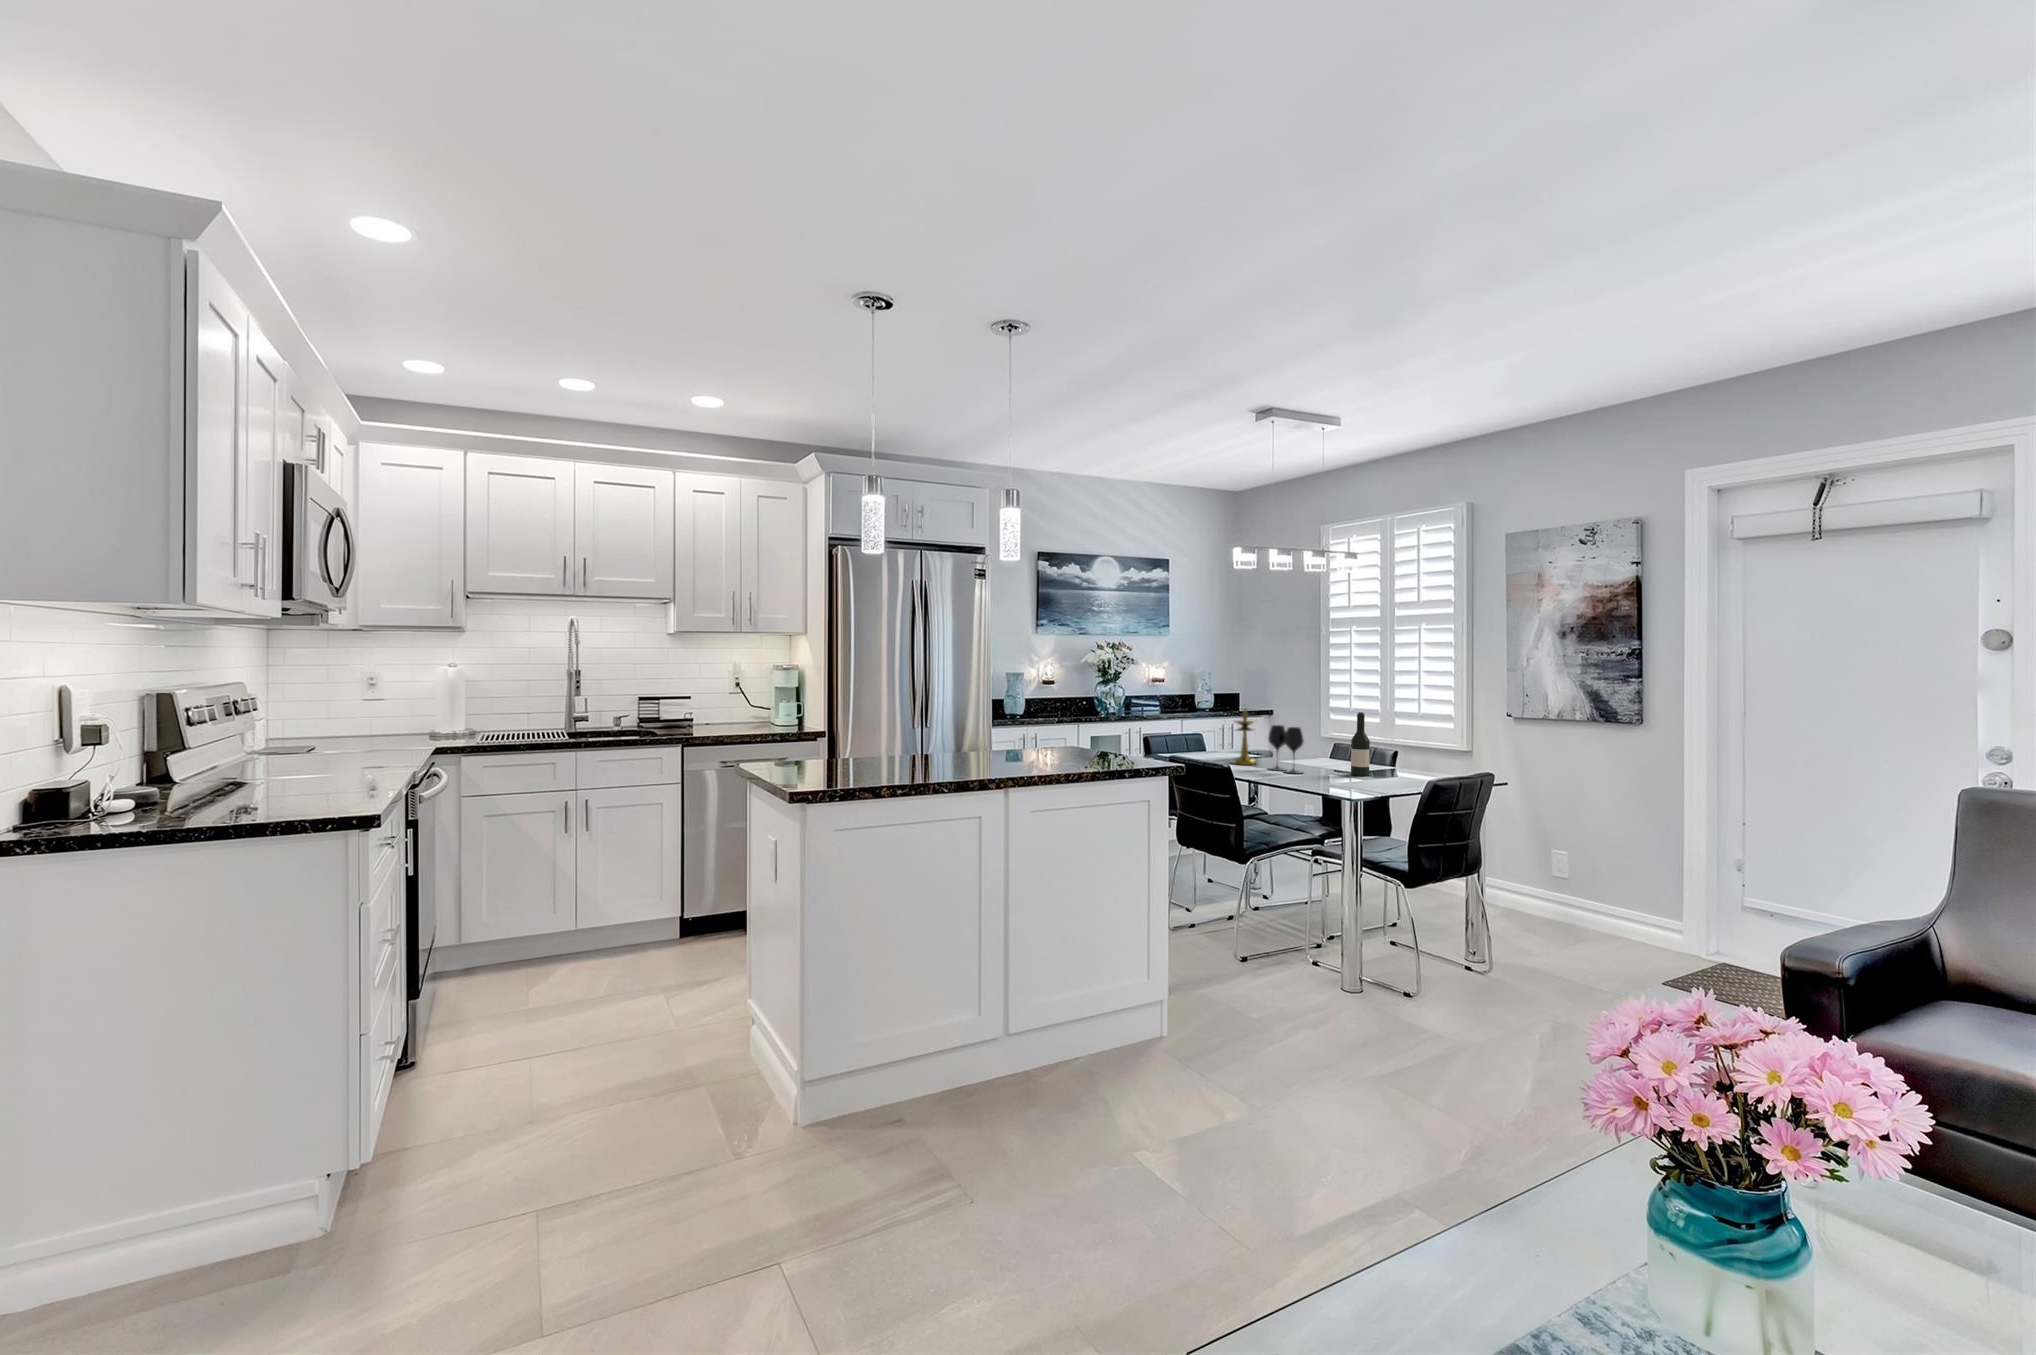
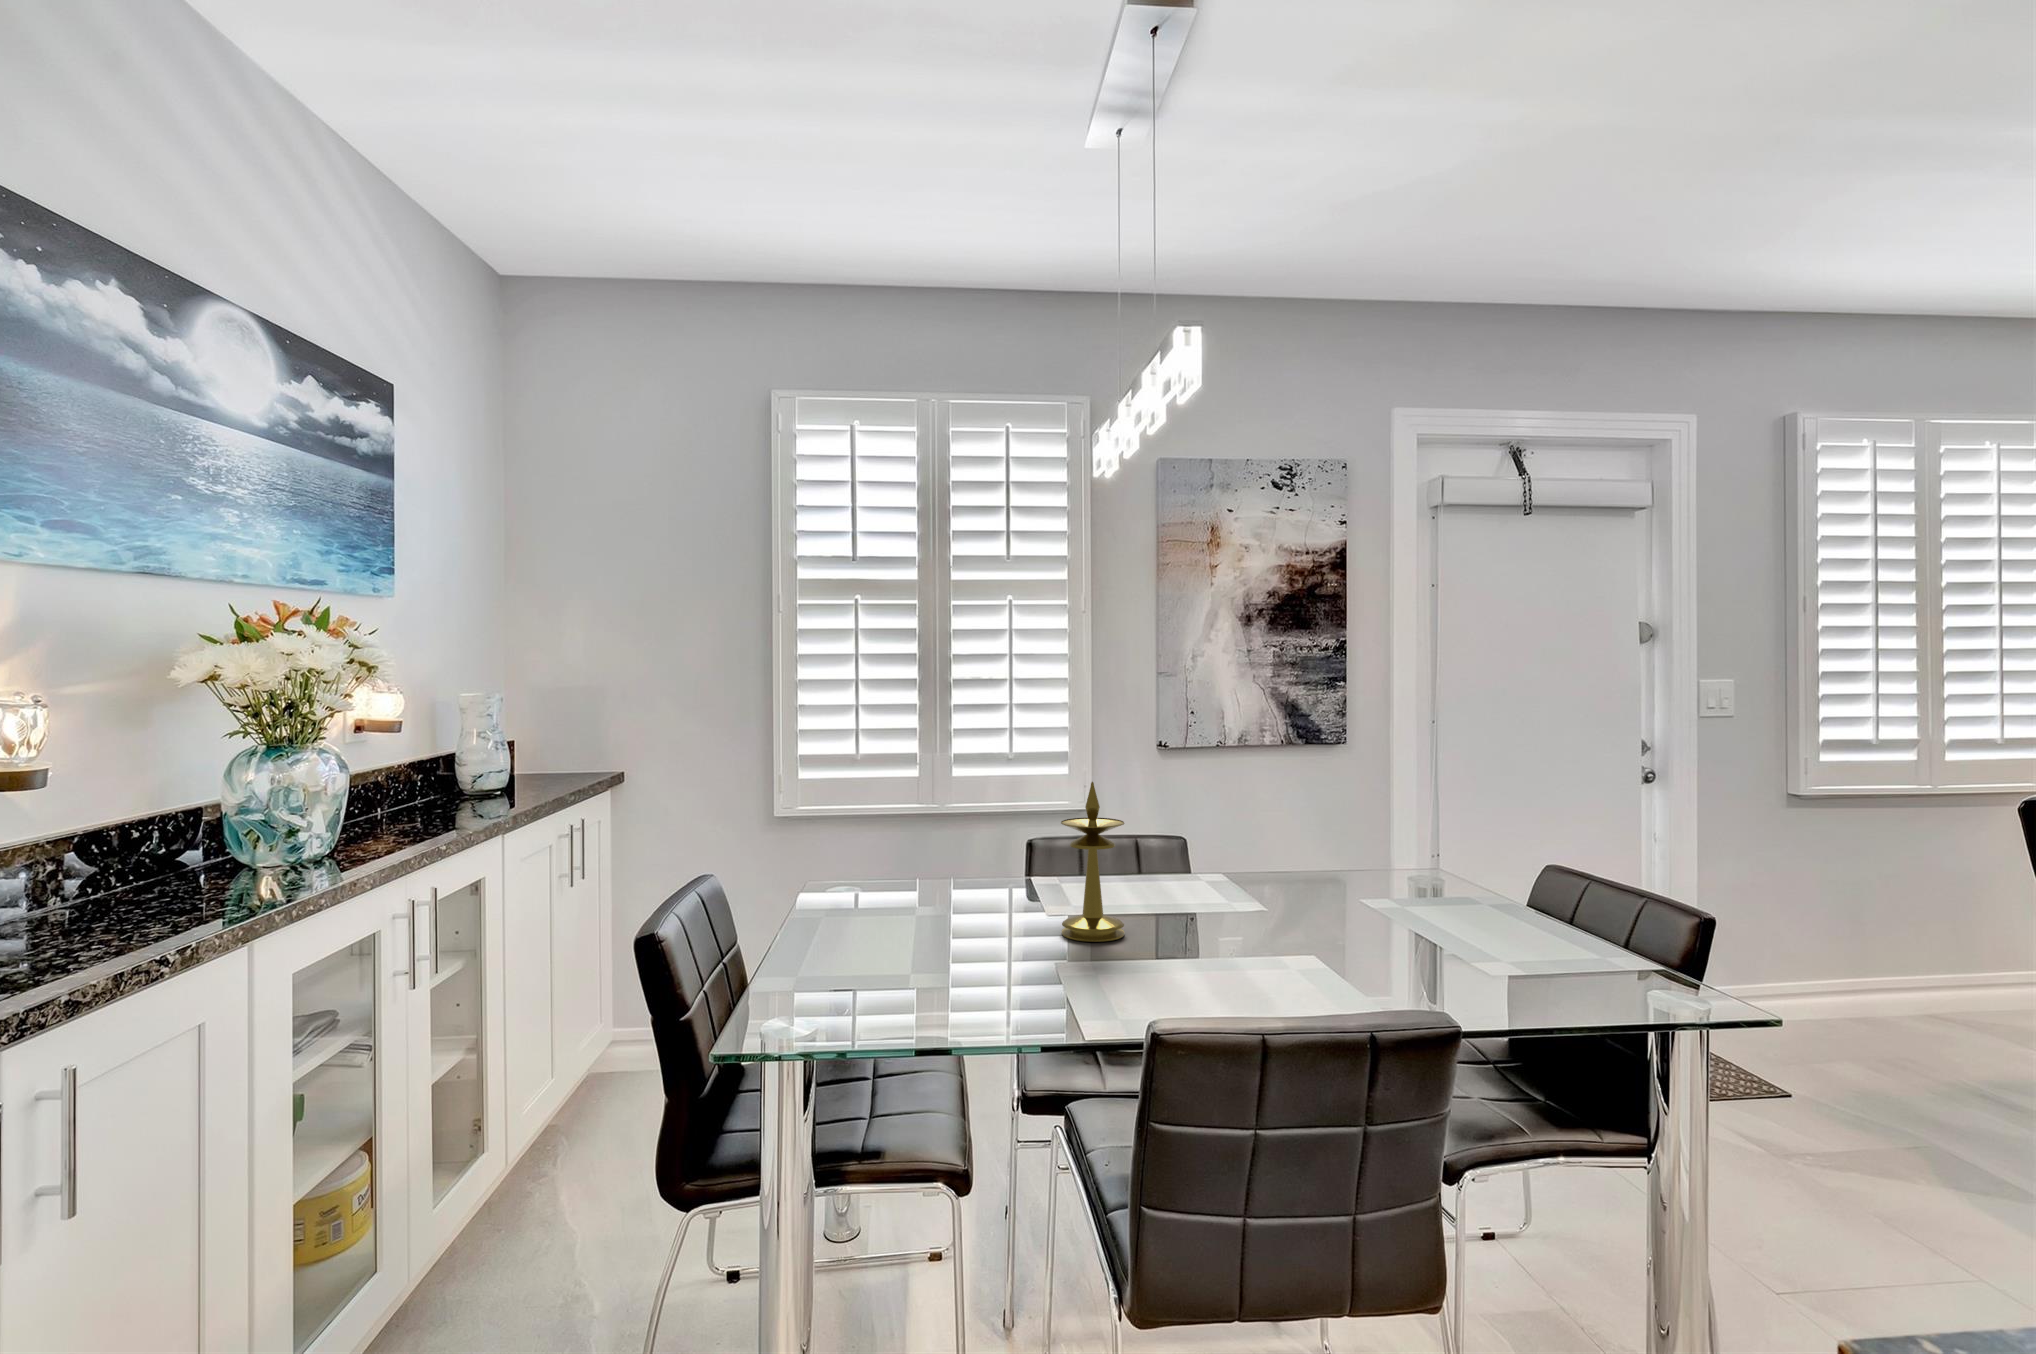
wine bottle: present [1351,712,1370,776] -> none [1302,767,1340,905]
wine glass: present [1268,725,1304,774] -> none [1189,818,1297,937]

